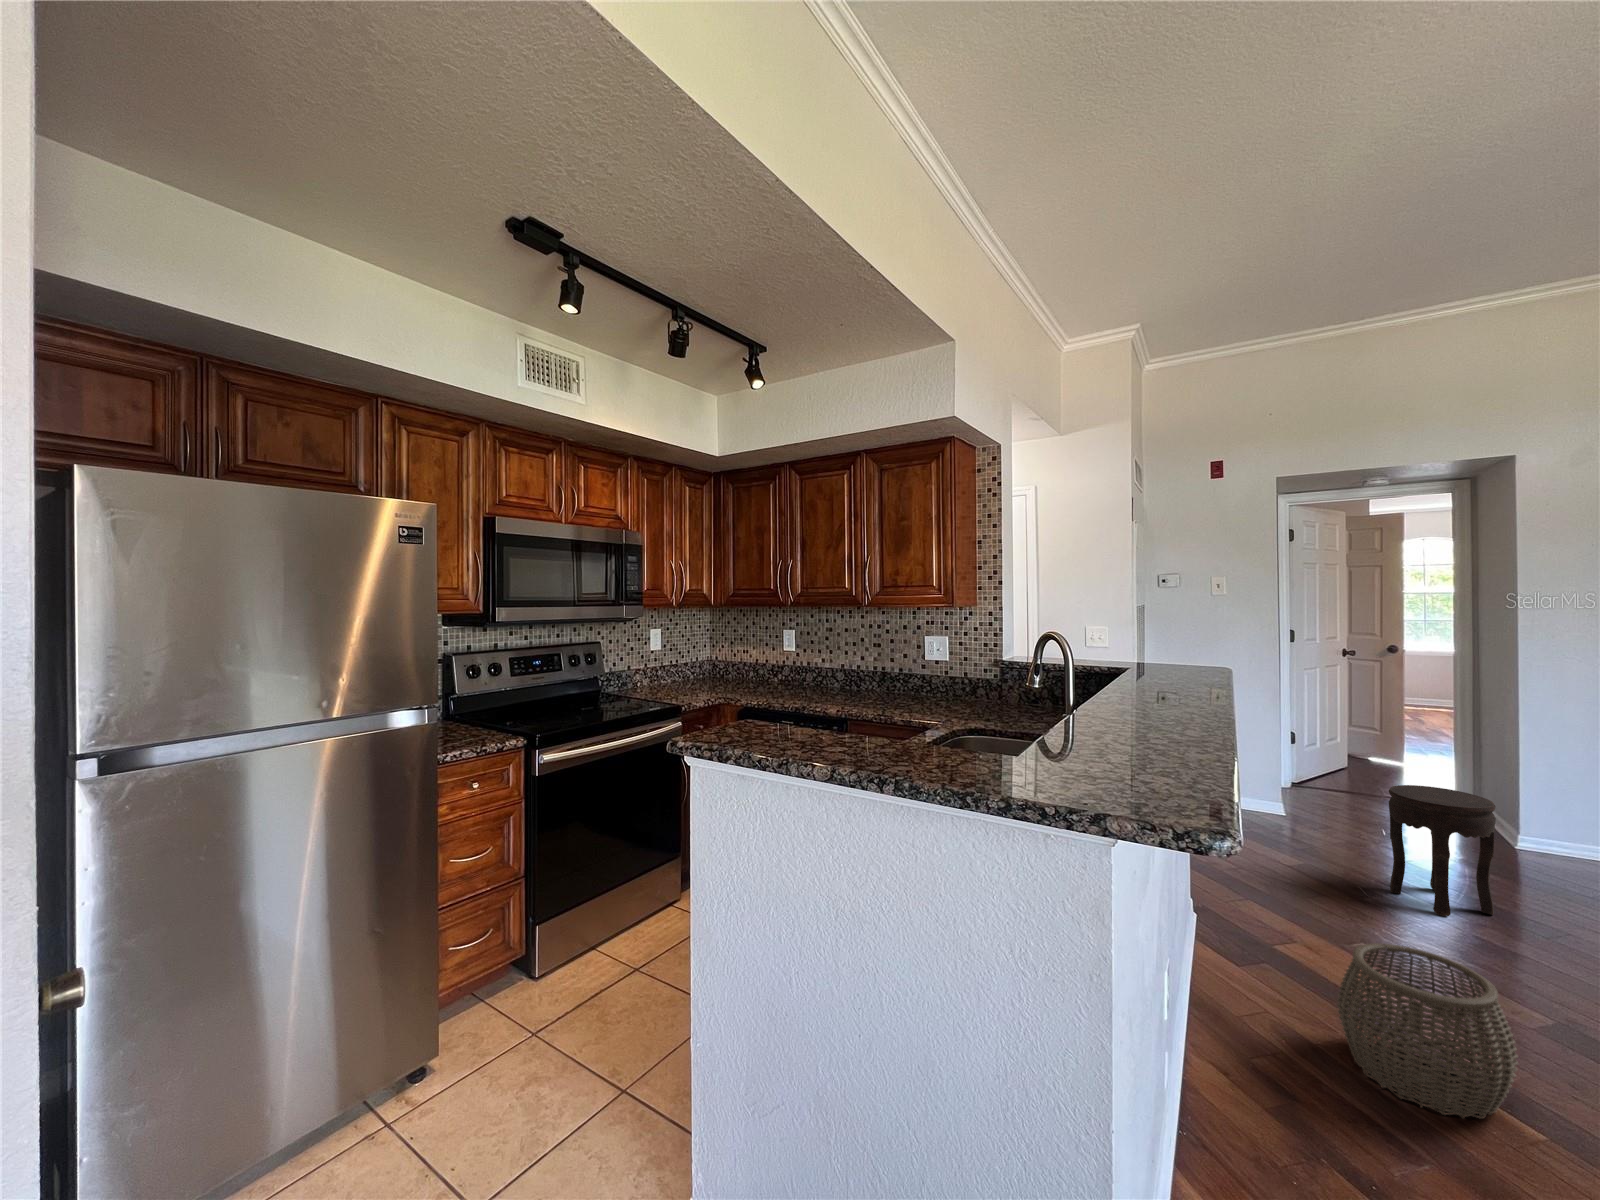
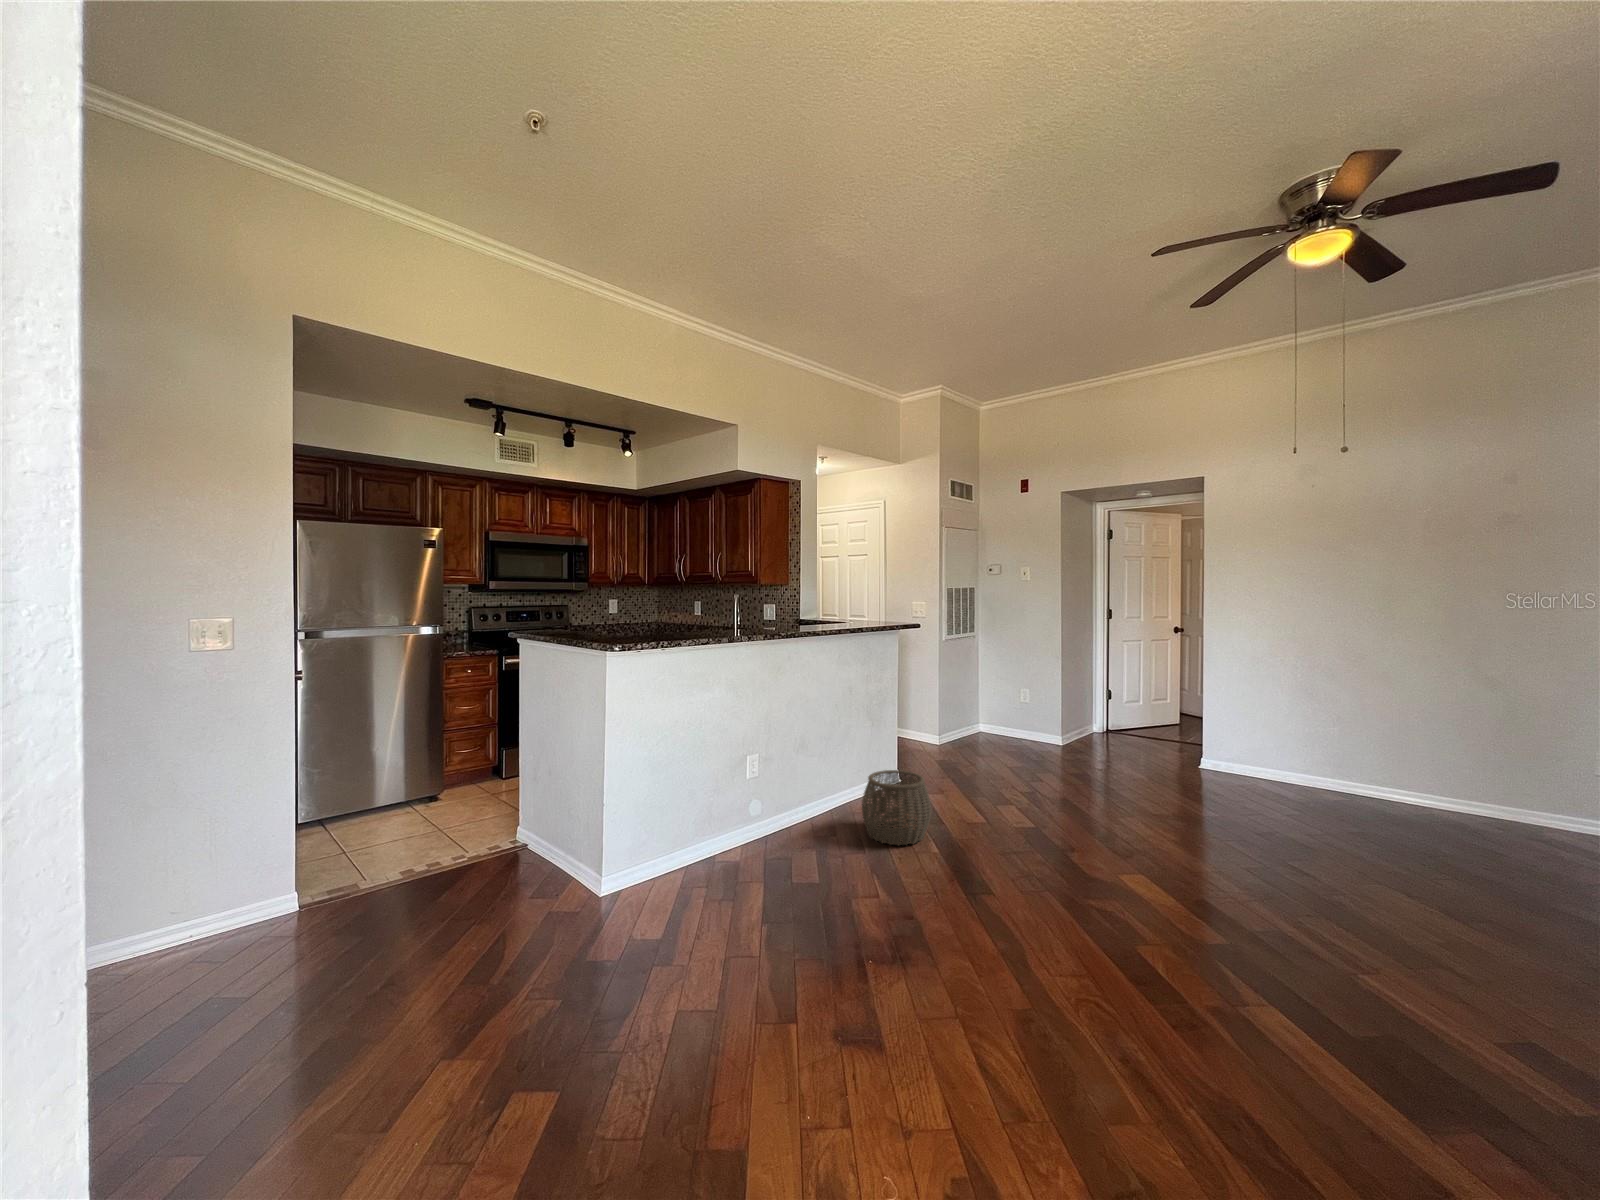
side table: present [1389,785,1496,916] -> none [1044,711,1100,795]

